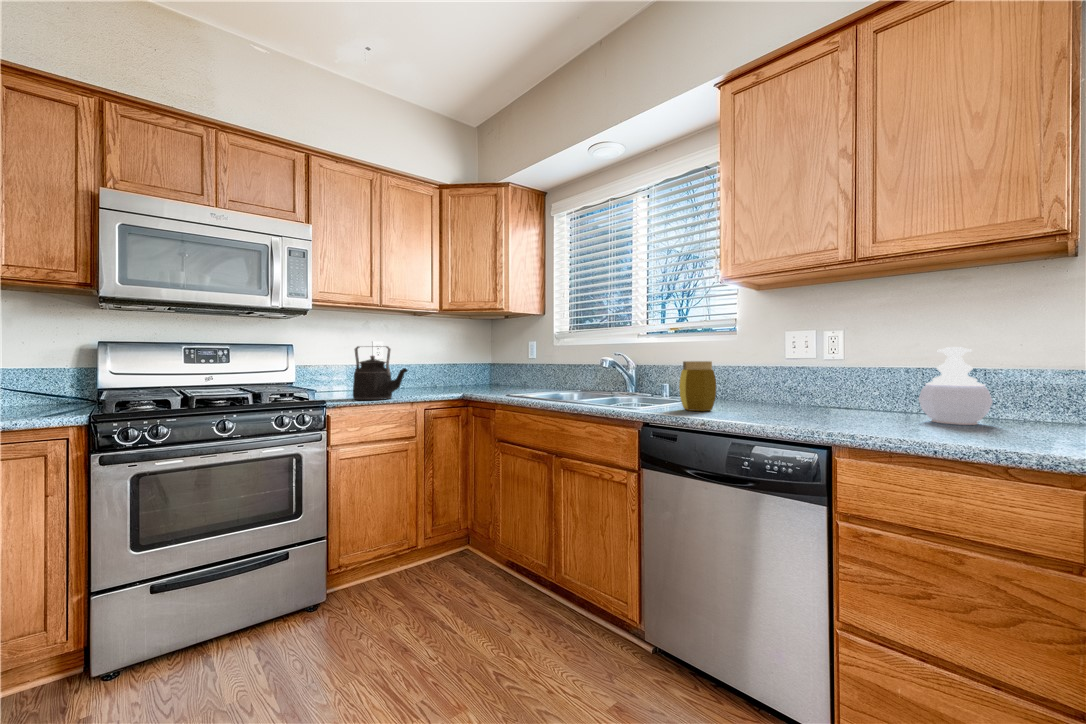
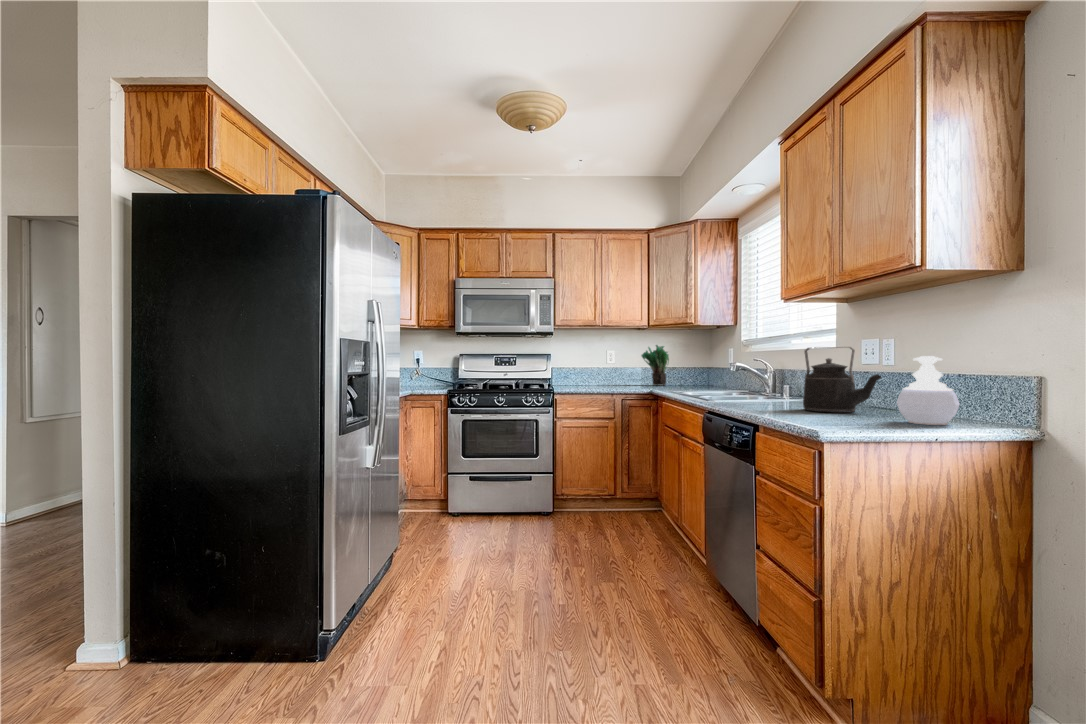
potted plant: none [426,336,457,388] -> present [641,345,669,386]
kettle: present [353,346,407,400] -> present [803,347,881,413]
jar: present [679,361,716,411] -> none [746,367,776,406]

